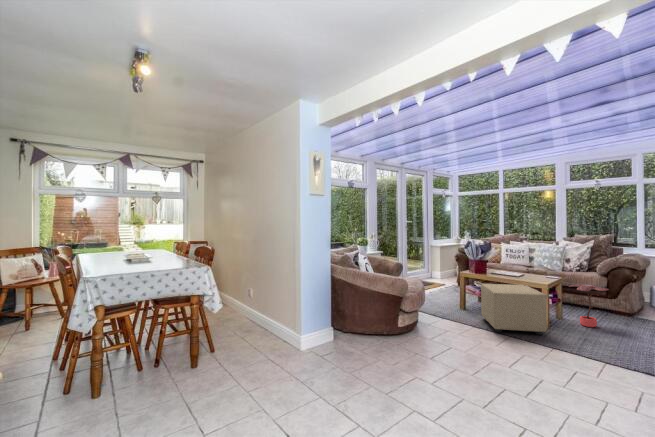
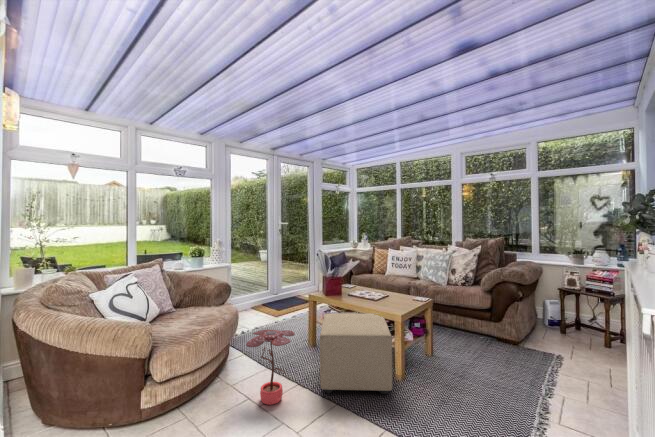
potted plant: present [569,284,609,327] -> present [246,329,295,405]

